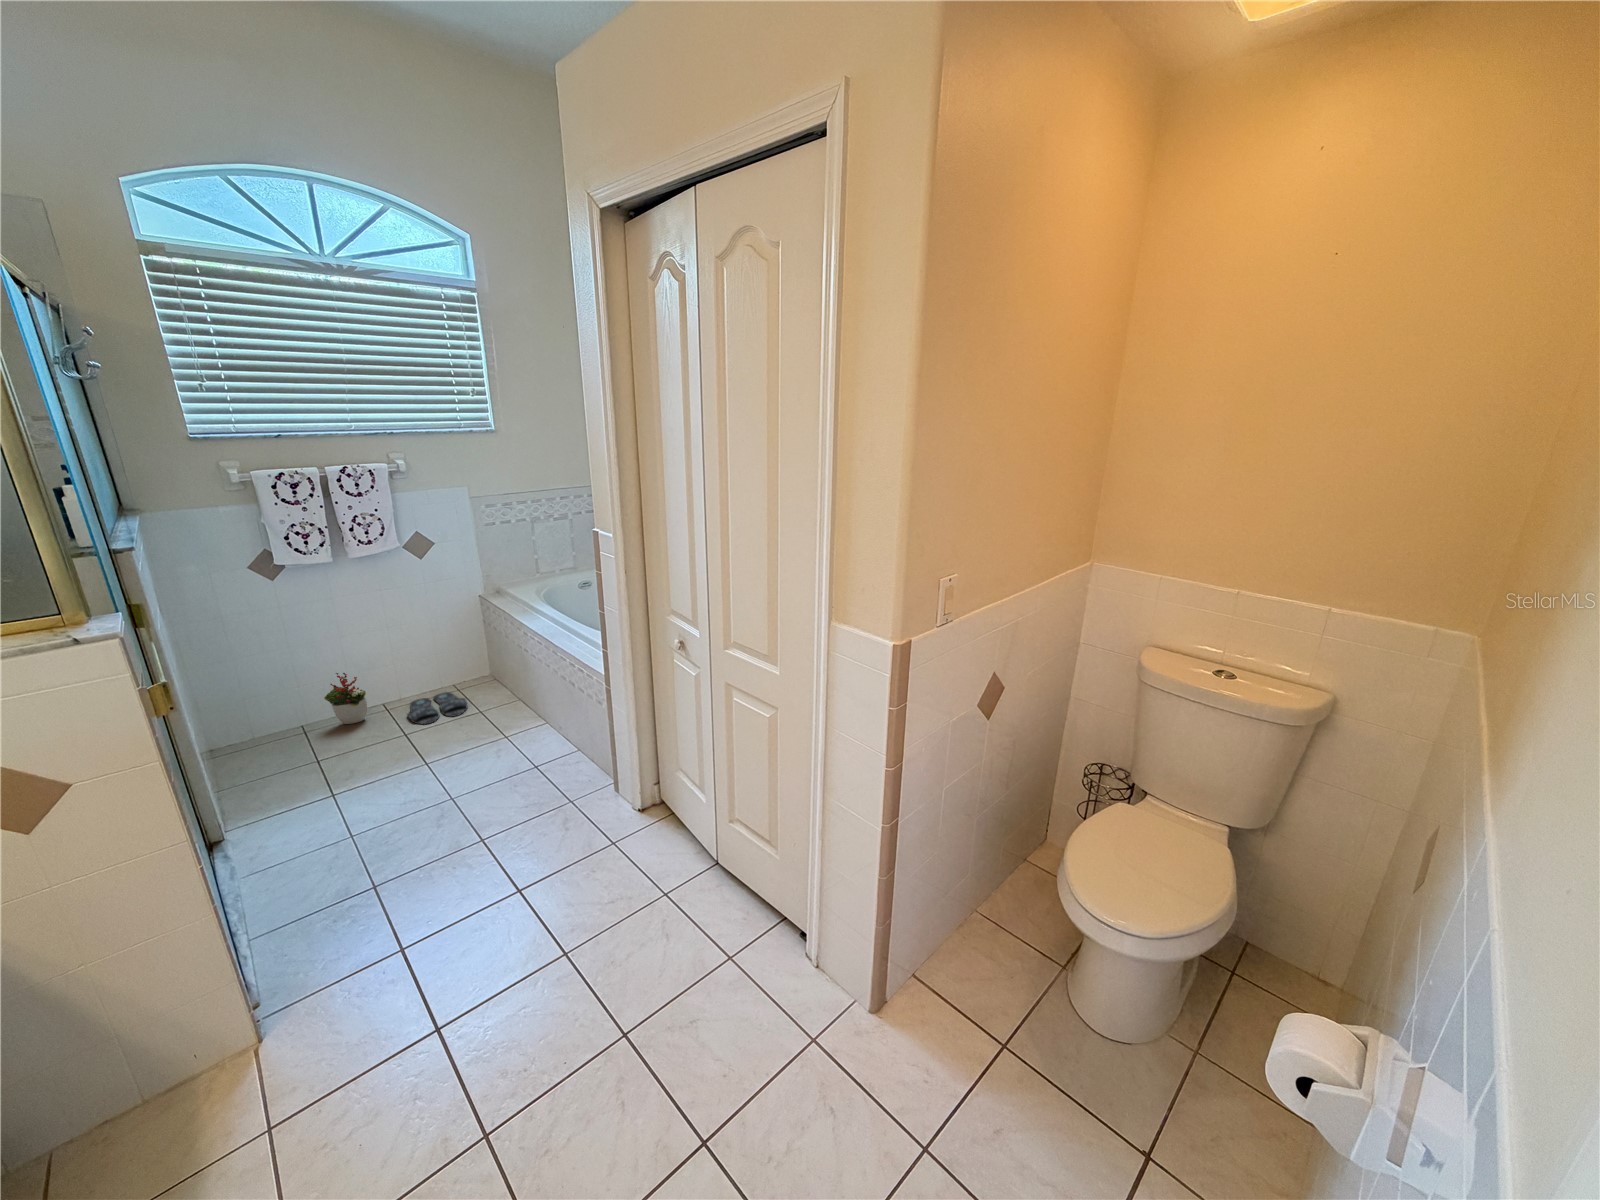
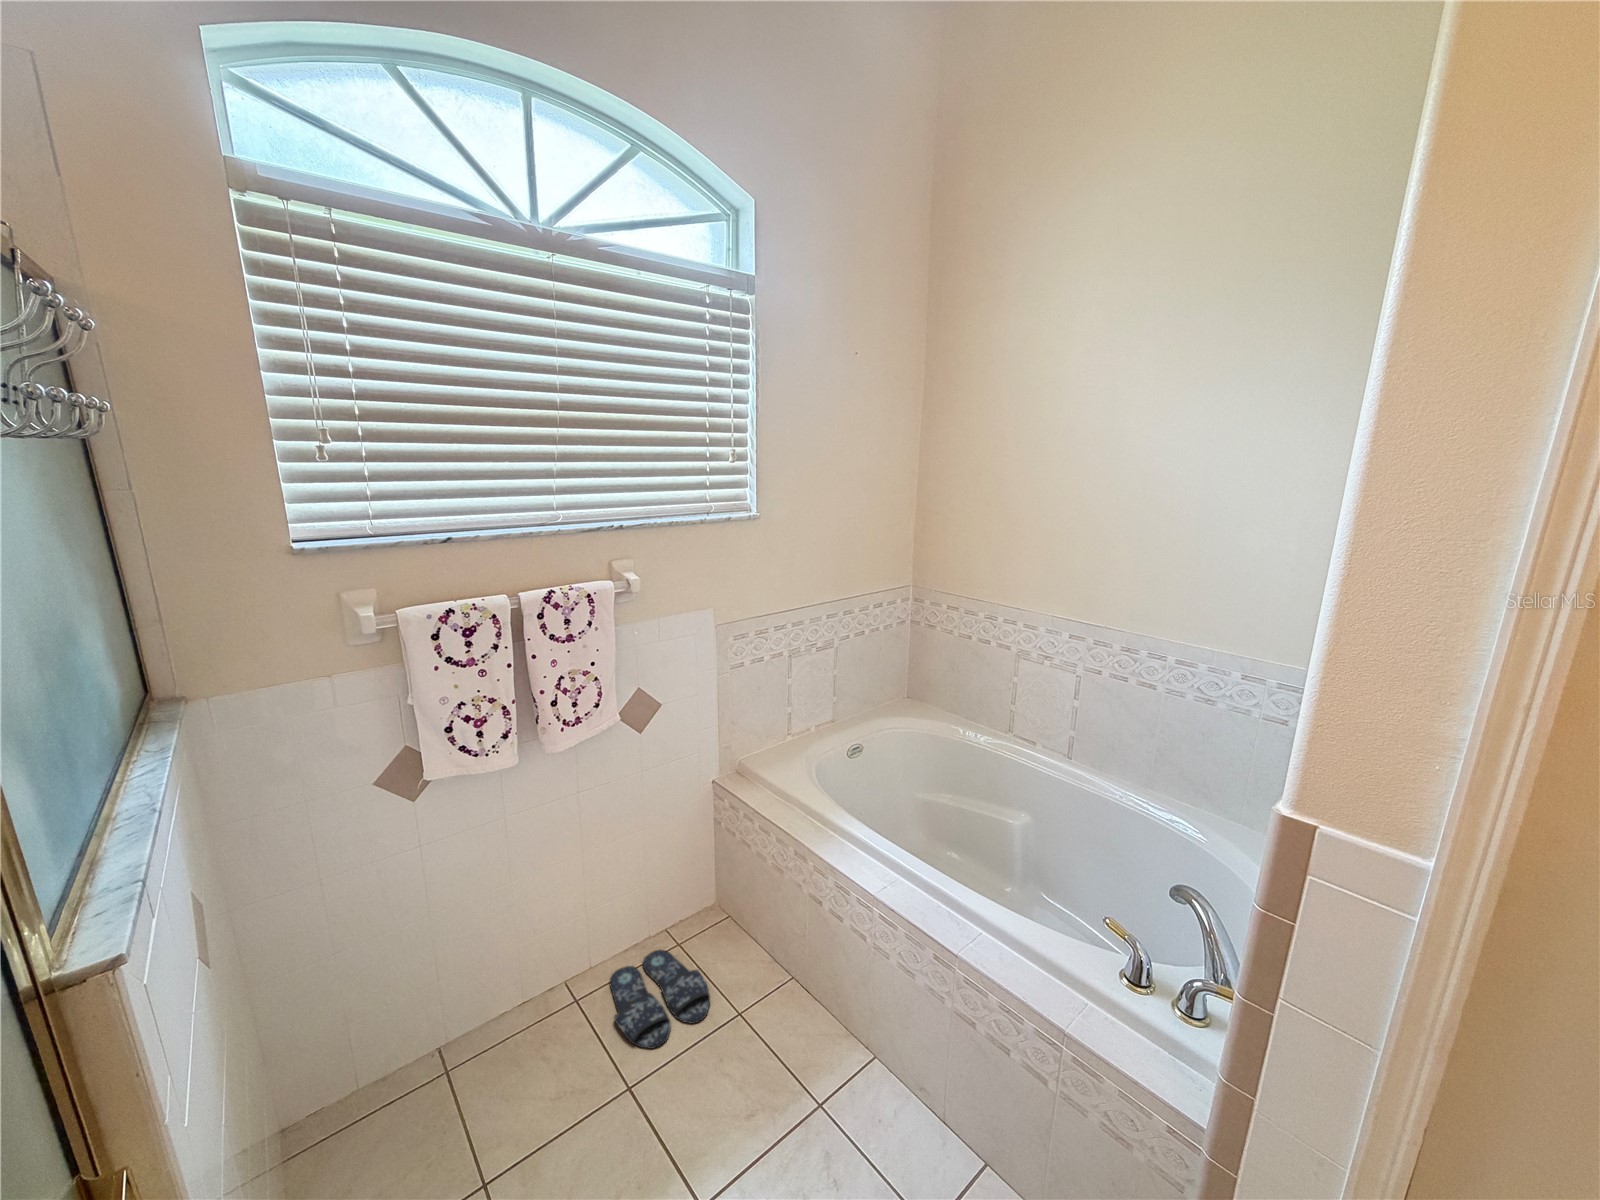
decorative plant: present [324,673,367,724] -> none [482,953,550,1044]

